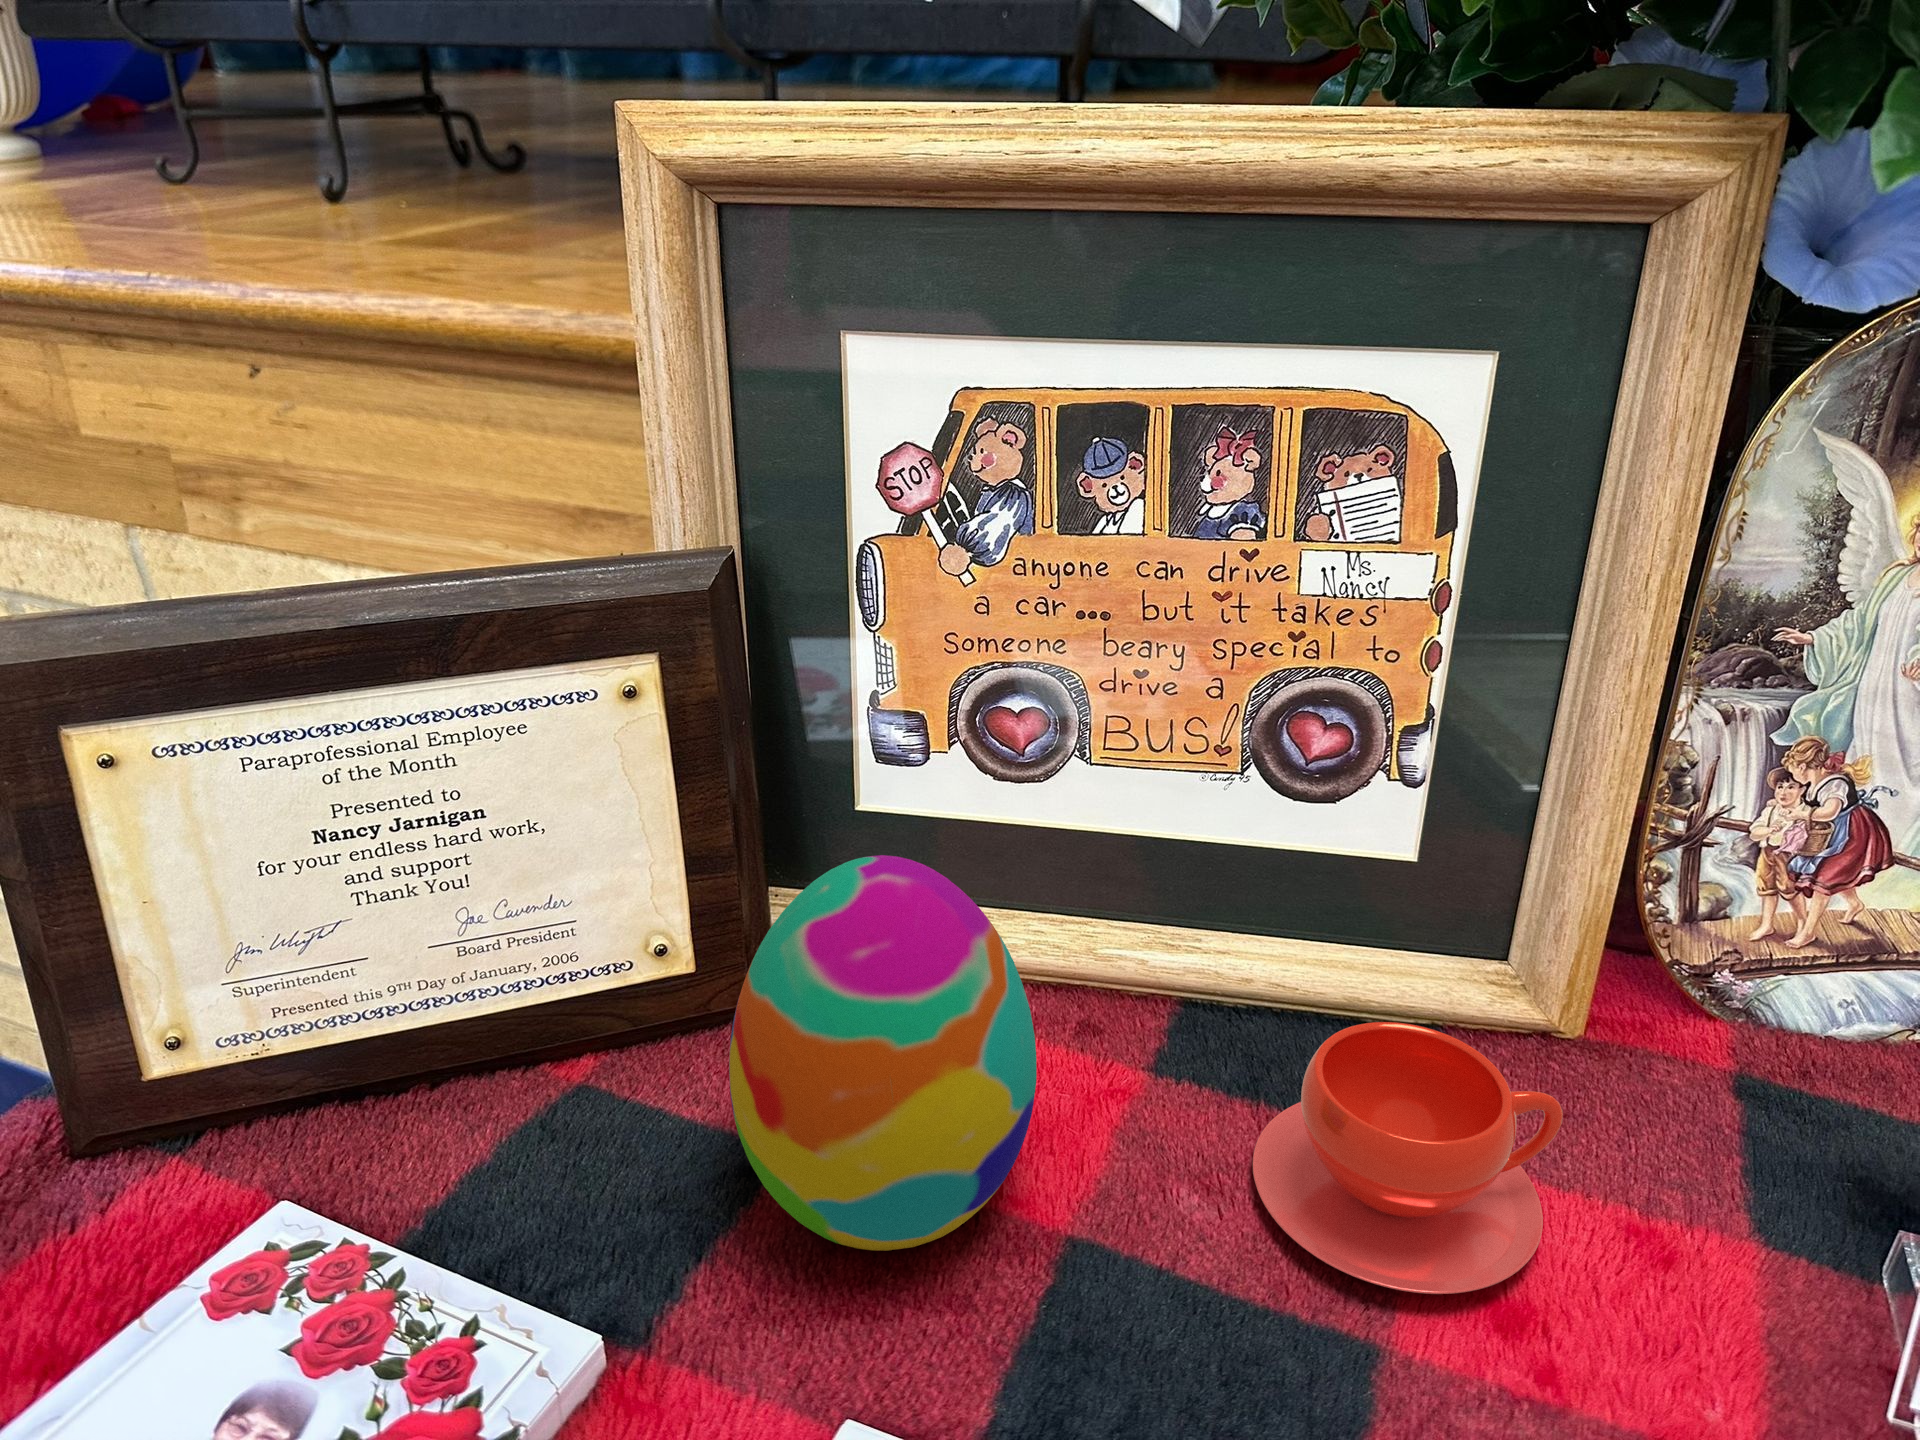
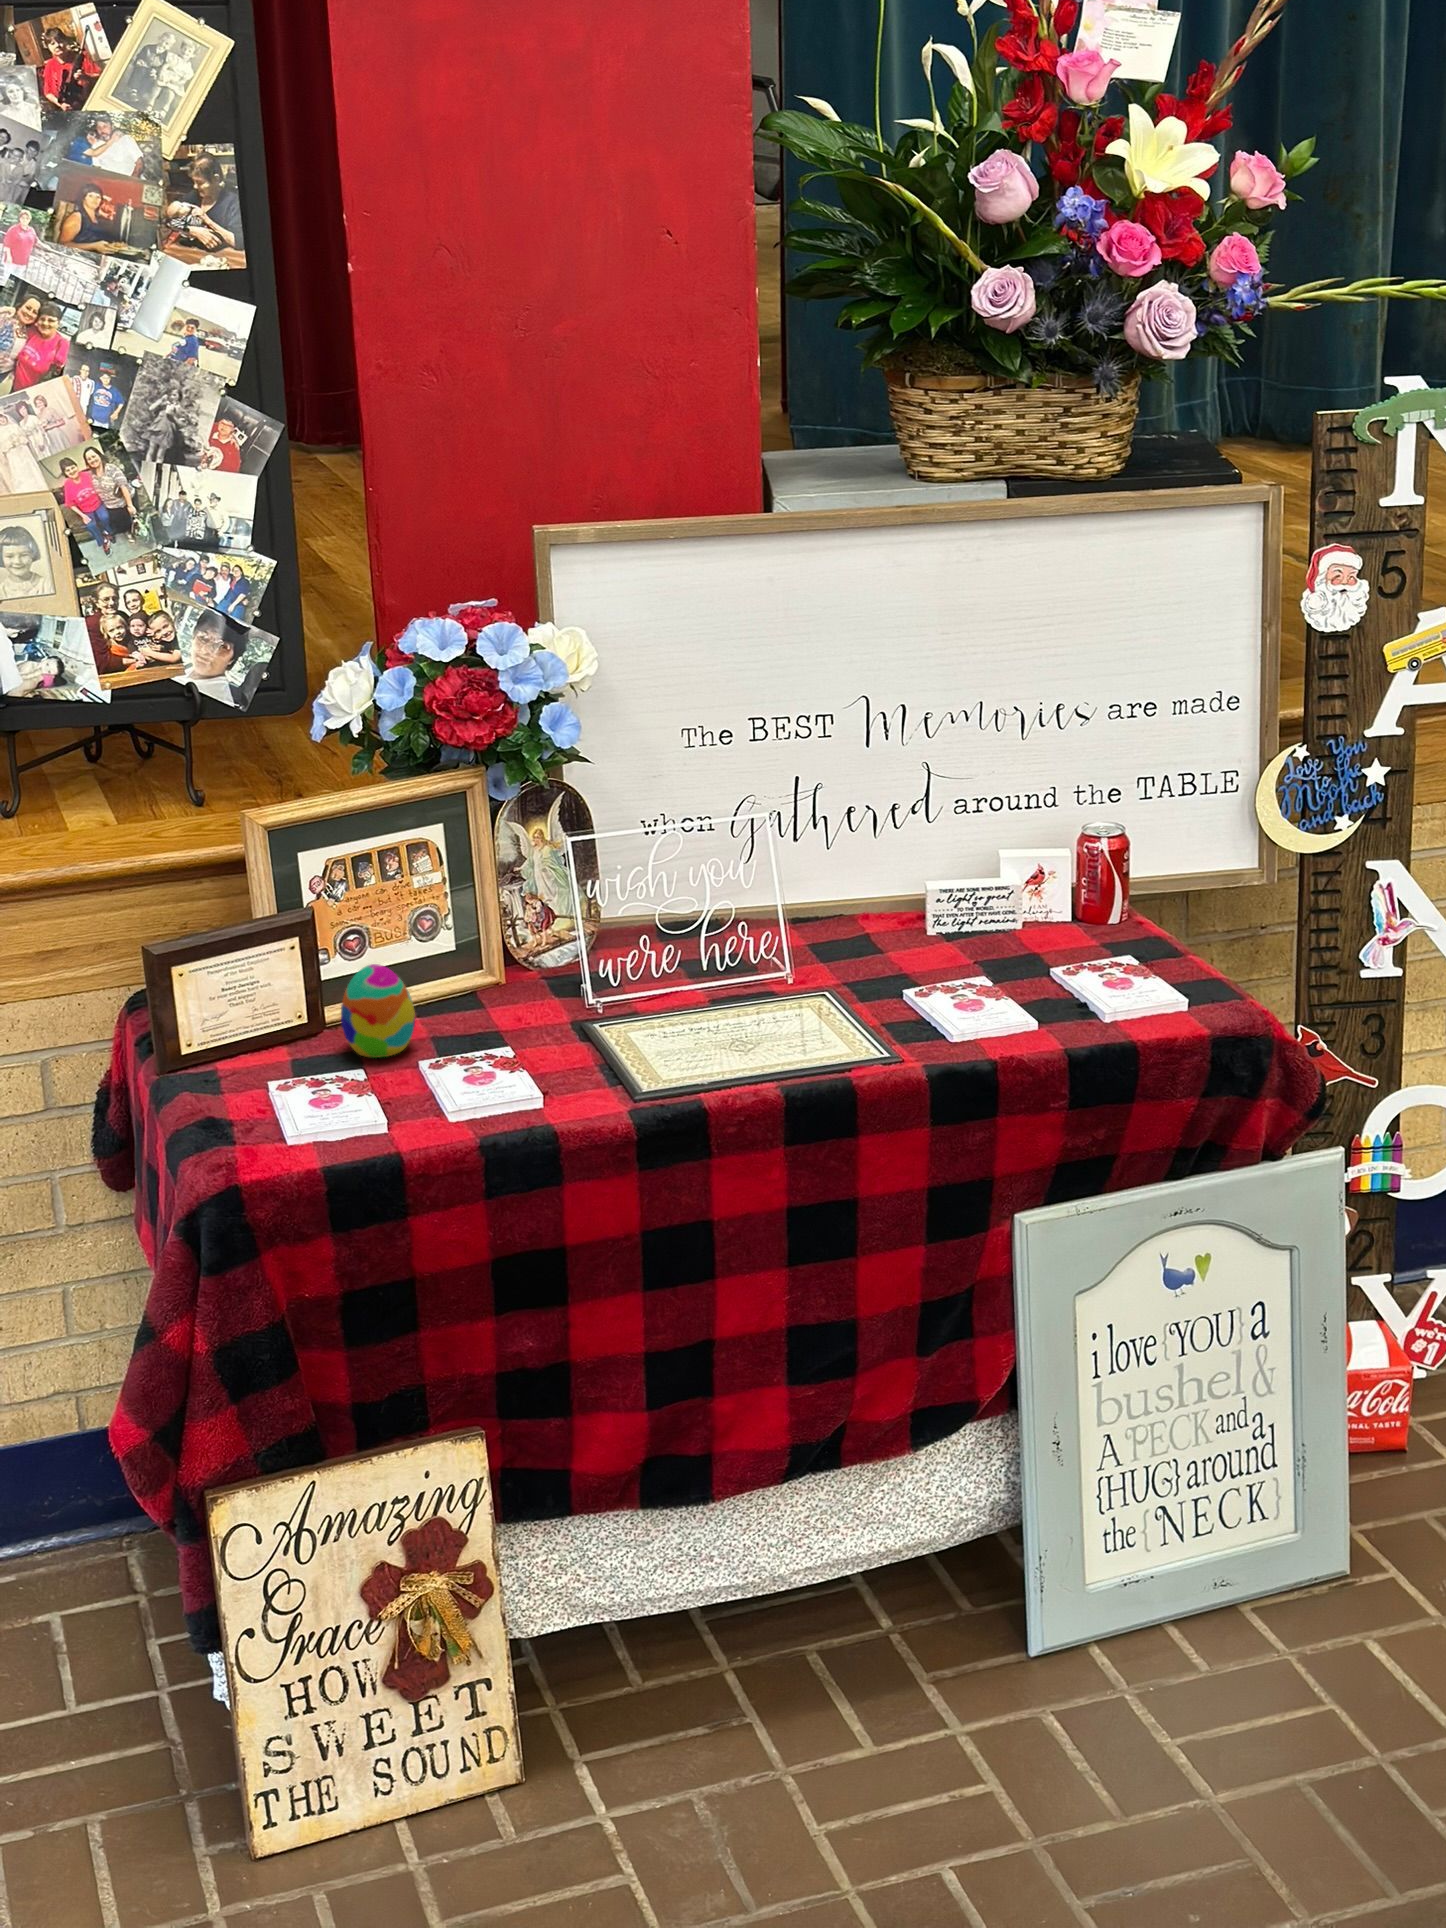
teacup: present [1253,1022,1563,1294] -> none [451,978,518,1027]

